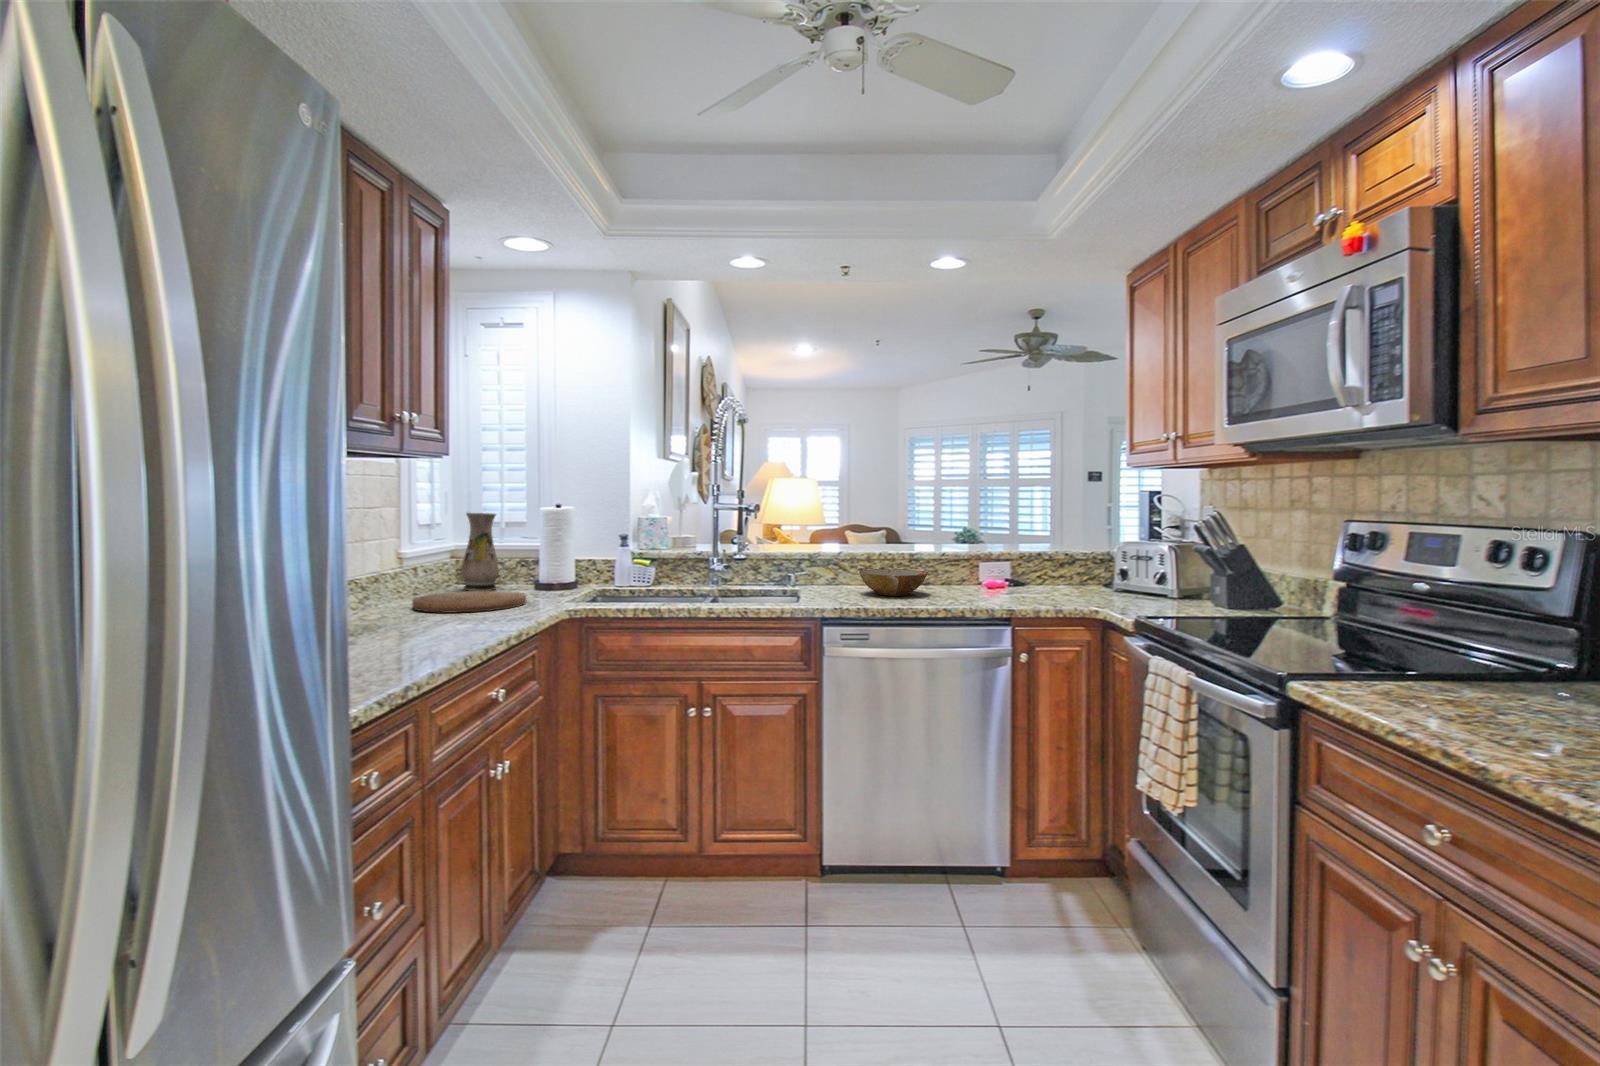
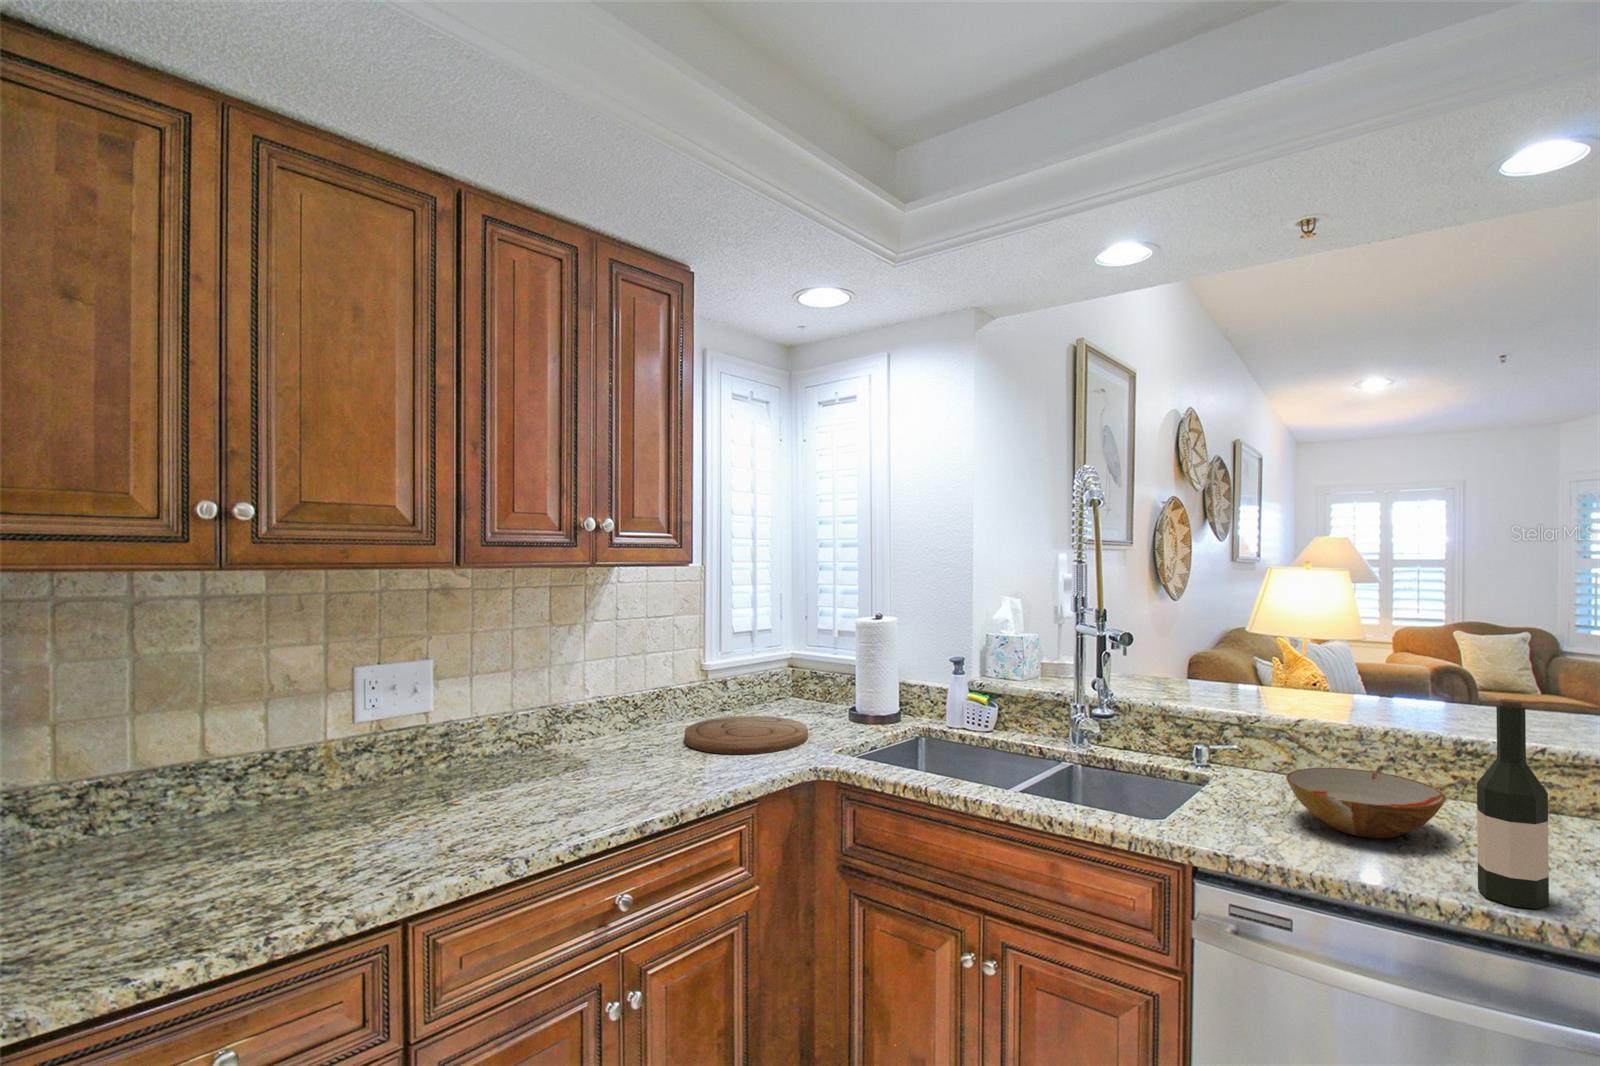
vase: present [461,513,499,591] -> none [788,617,828,712]
wine bottle: none [956,513,981,603] -> present [1477,699,1549,909]

